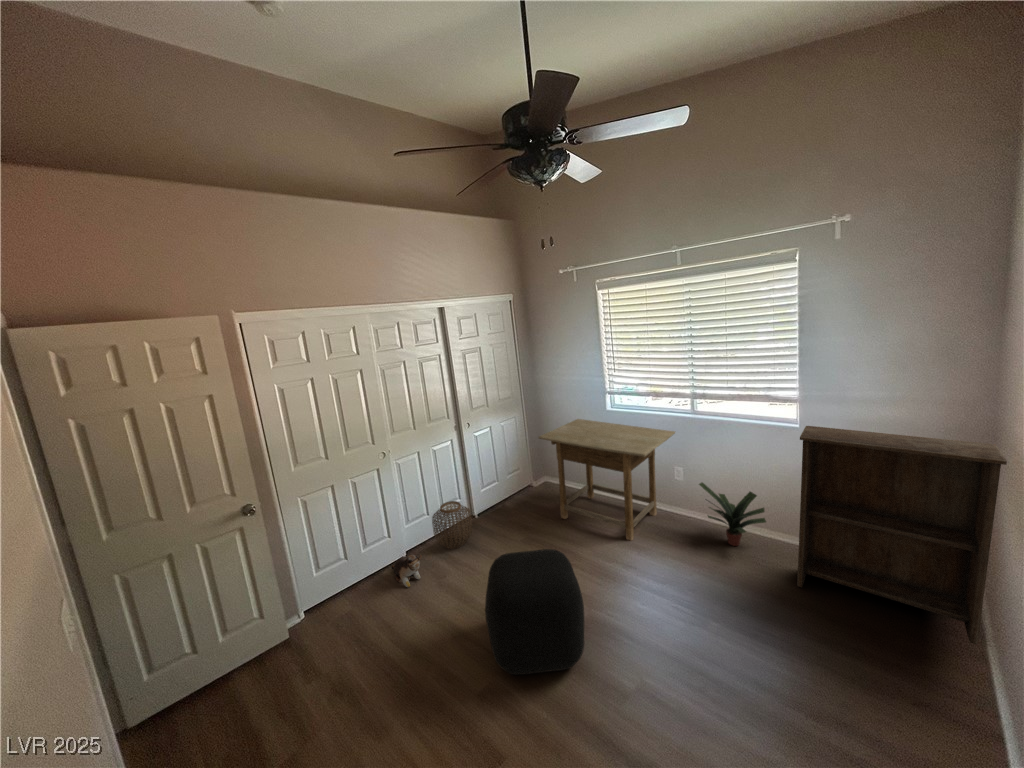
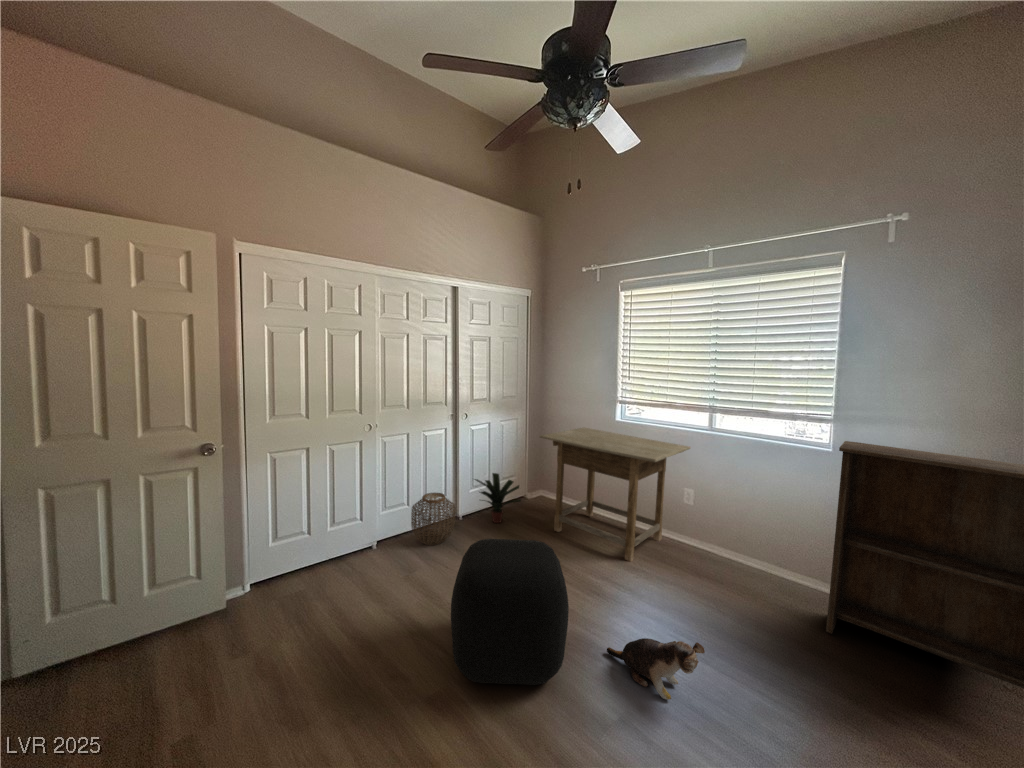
potted plant: present [699,483,766,546] -> present [475,473,521,523]
plush toy: present [391,555,422,587] -> present [607,638,705,700]

